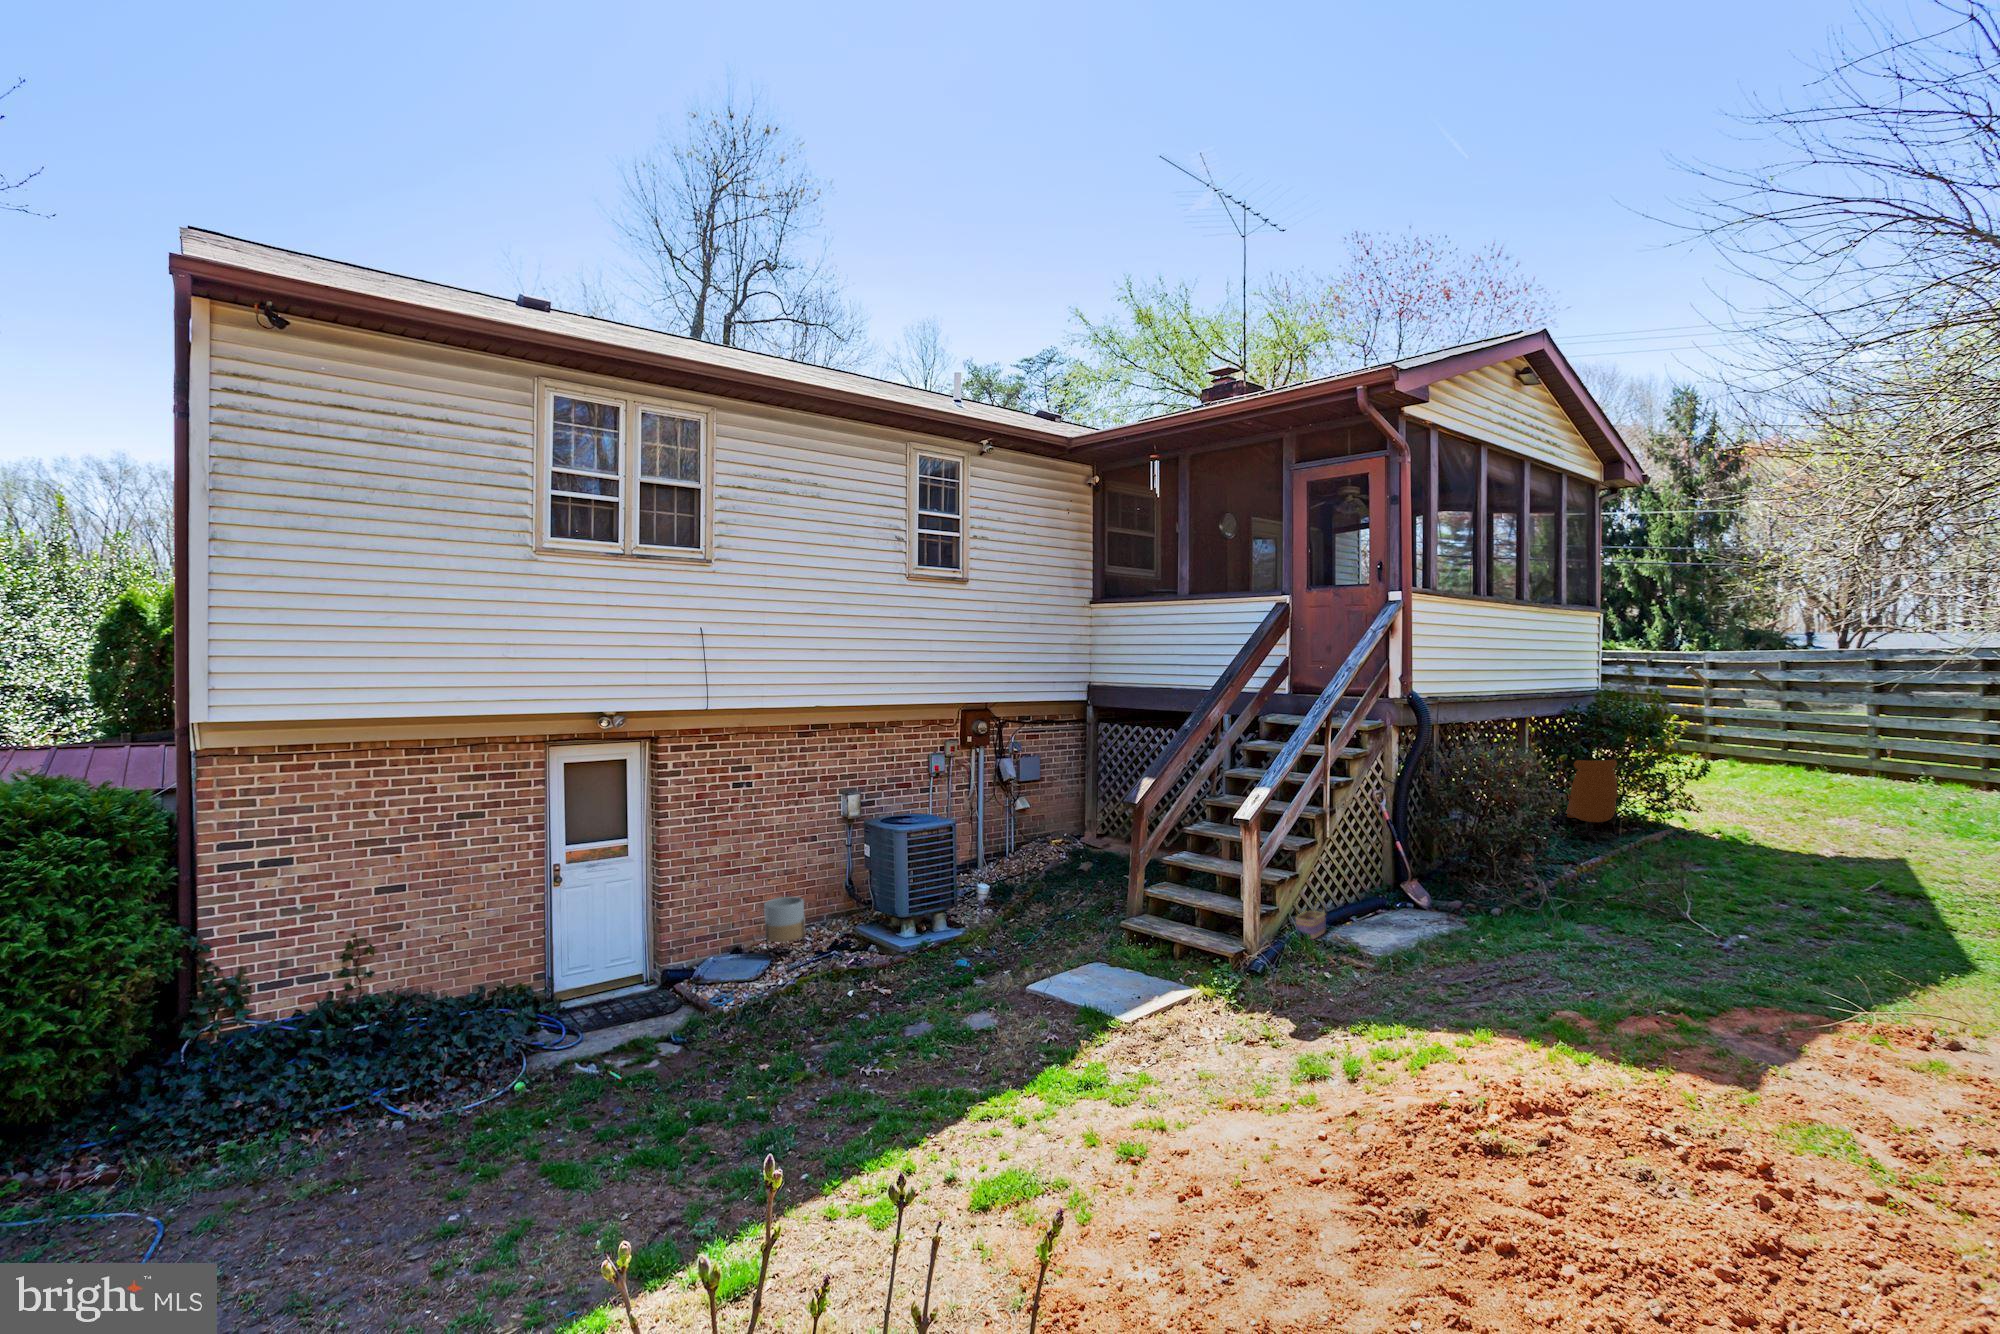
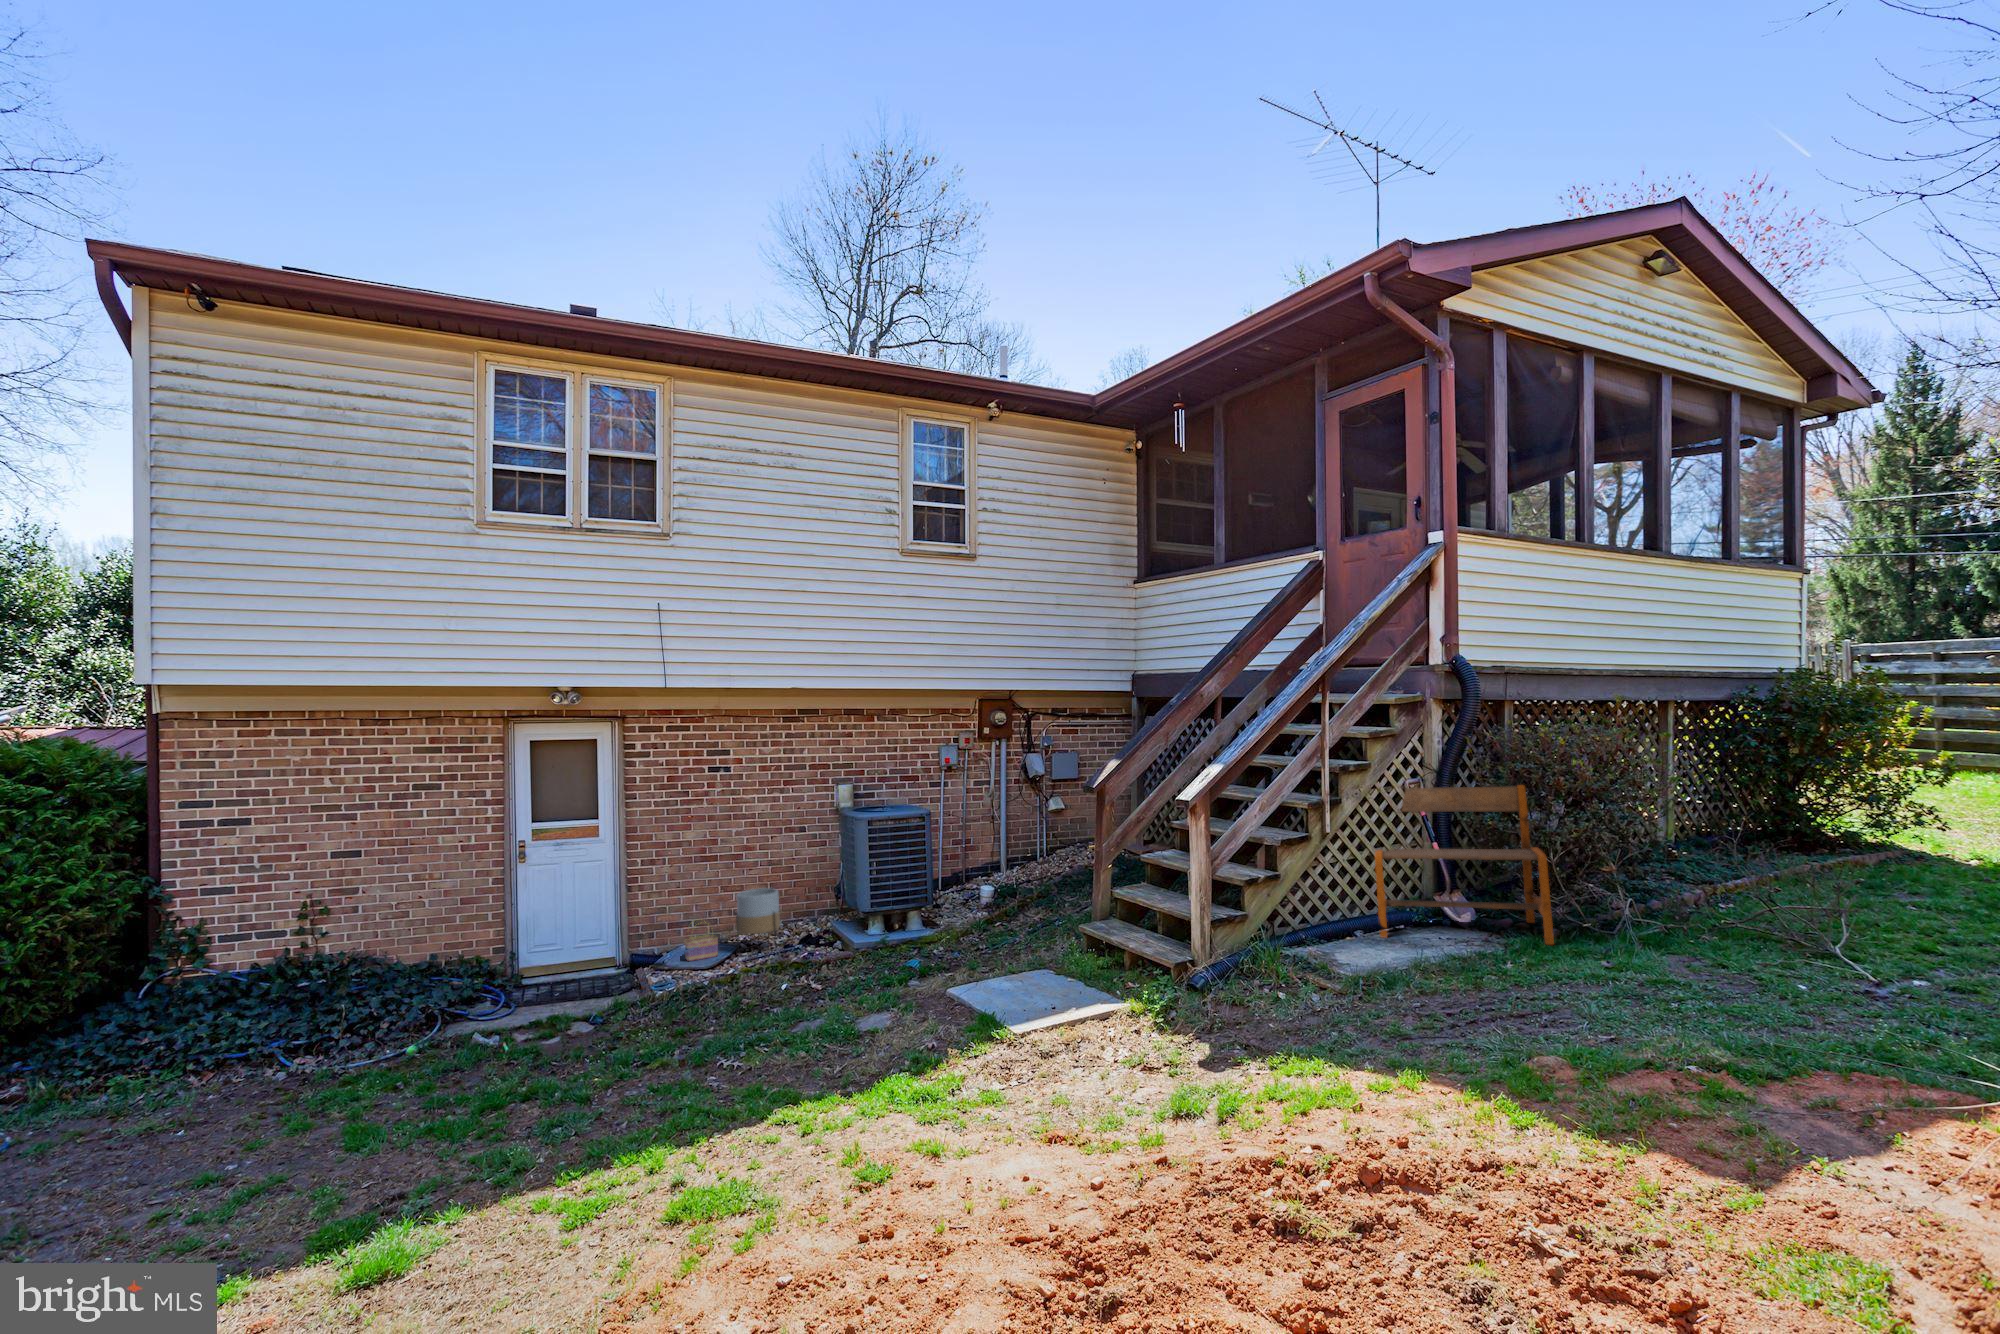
lounge chair: present [1566,760,1619,843] -> none [1748,755,1836,867]
bench: none [1340,793,1484,918] -> present [1375,785,1554,945]
basket: present [1296,910,1326,939] -> present [684,921,718,961]

